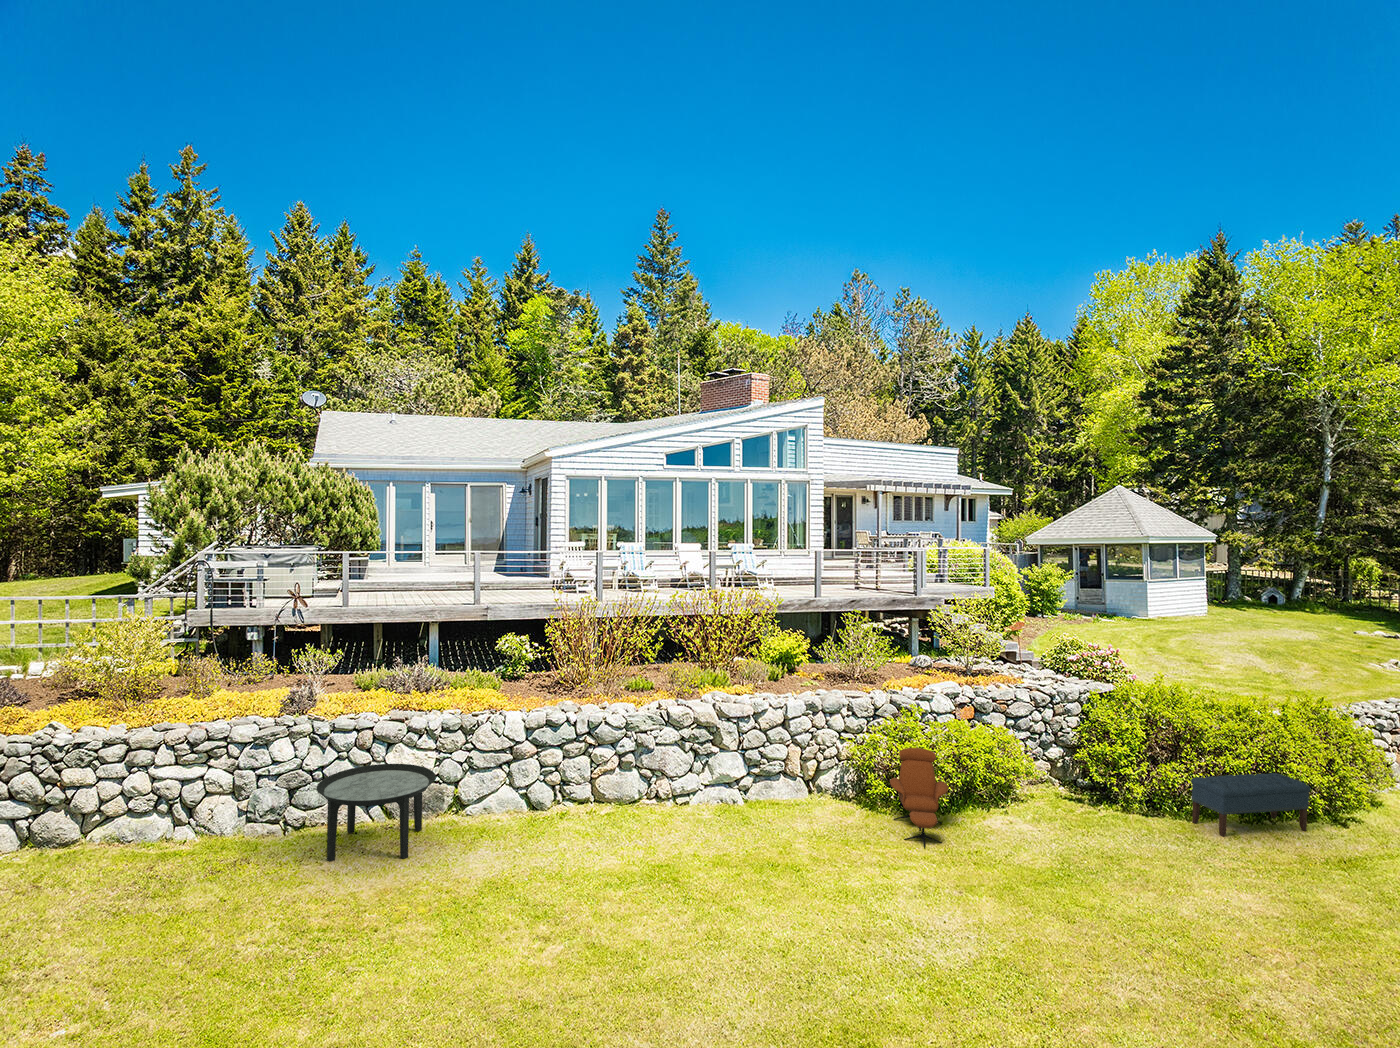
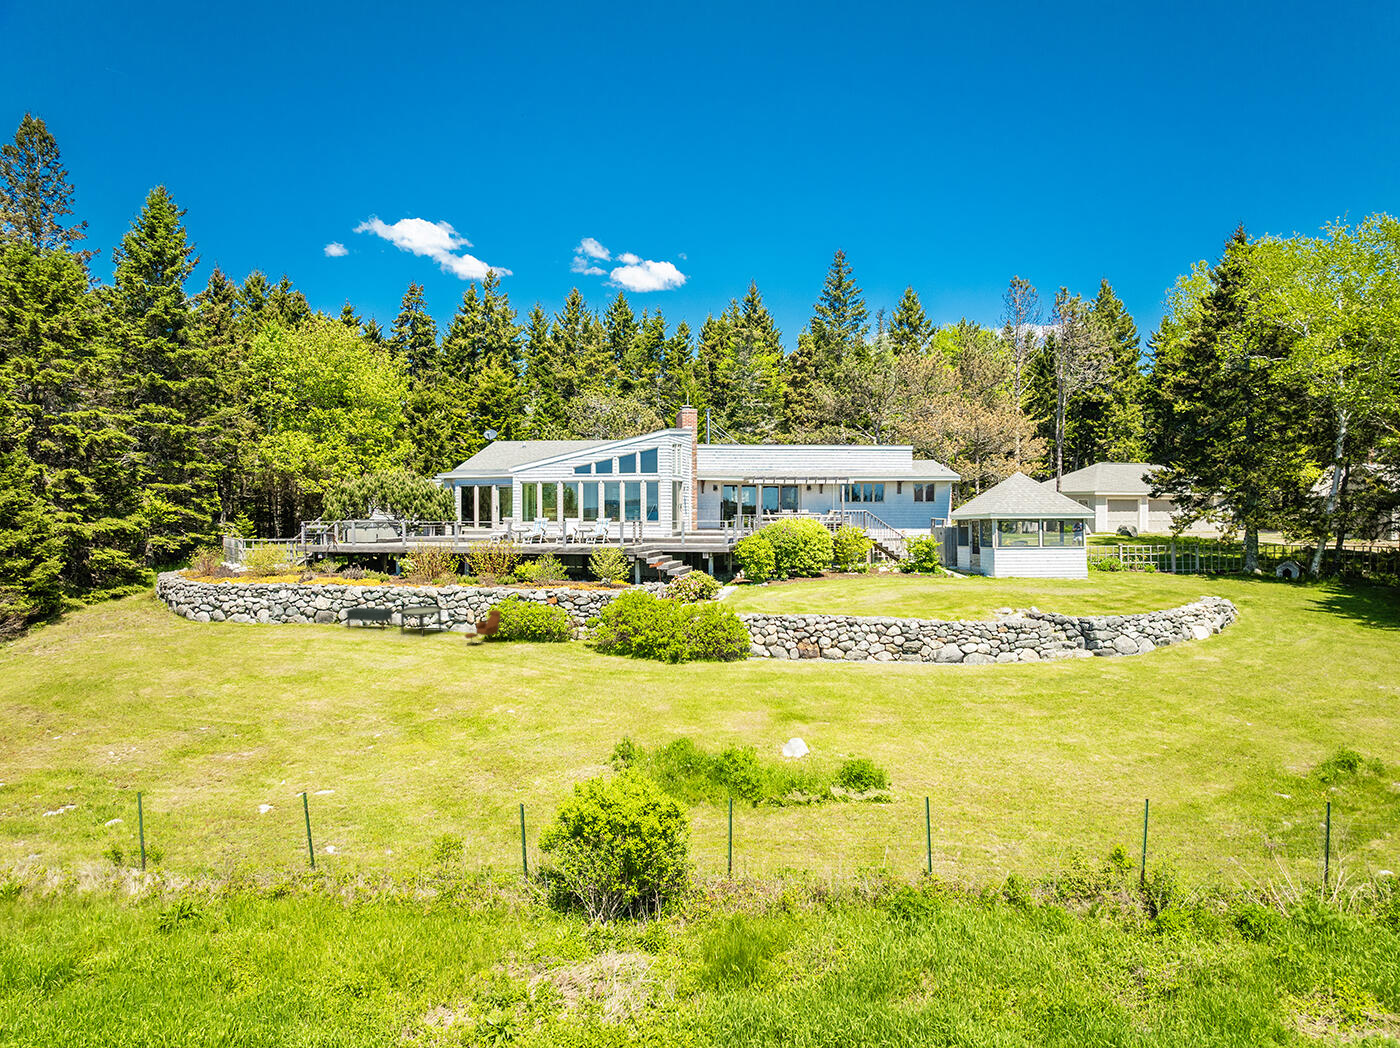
round table: present [317,764,436,862] -> present [399,606,442,636]
bench: present [1191,773,1311,837] -> present [346,607,393,630]

